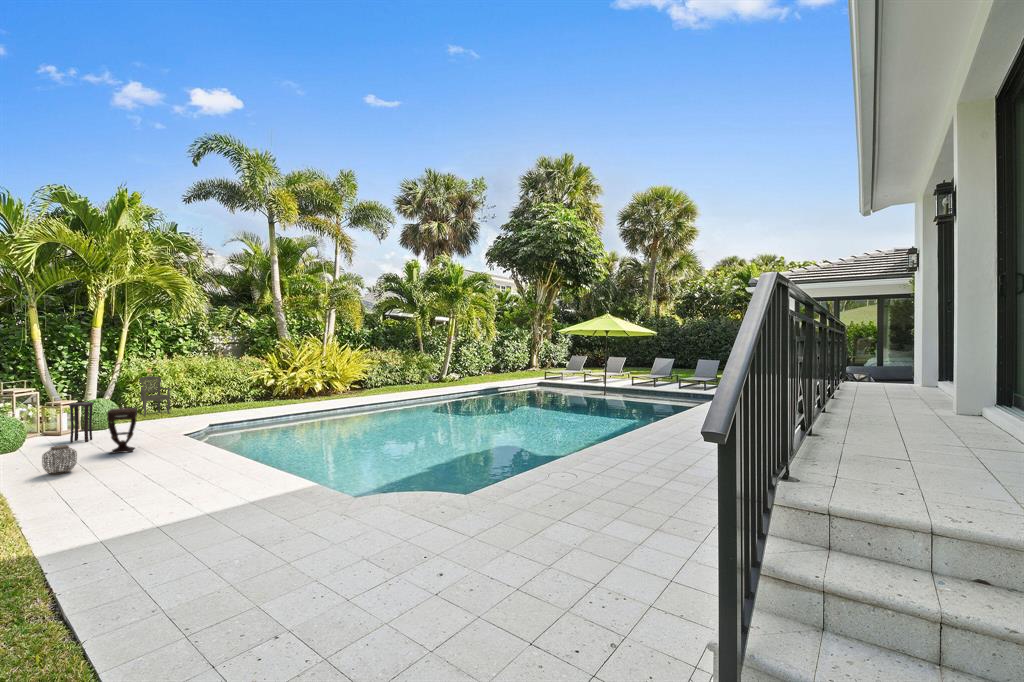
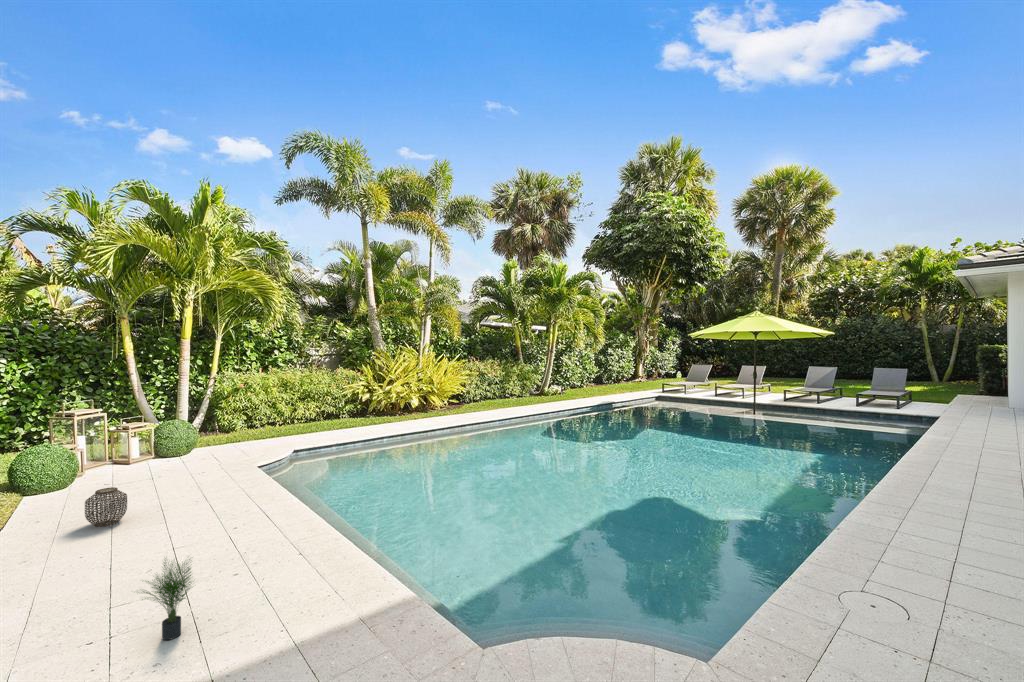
armchair: present [139,376,171,416] -> none [231,392,262,436]
stool: present [69,402,94,443] -> none [144,425,171,473]
side table: present [107,408,137,454] -> none [173,434,210,492]
potted plant: none [125,467,171,520] -> present [143,560,191,640]

